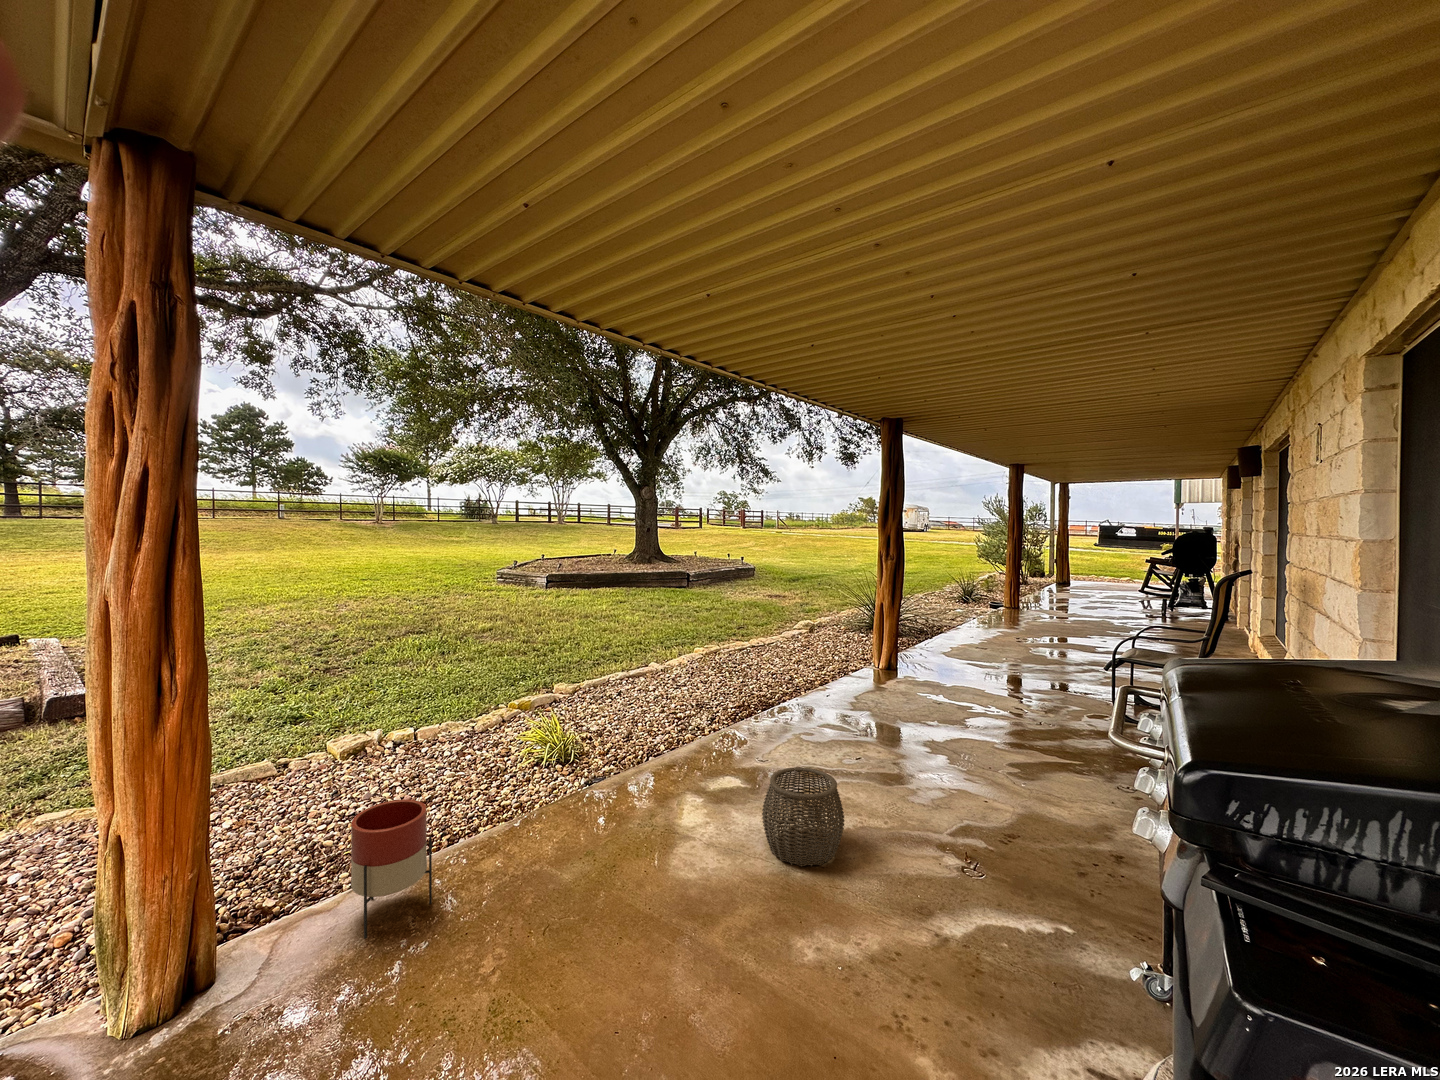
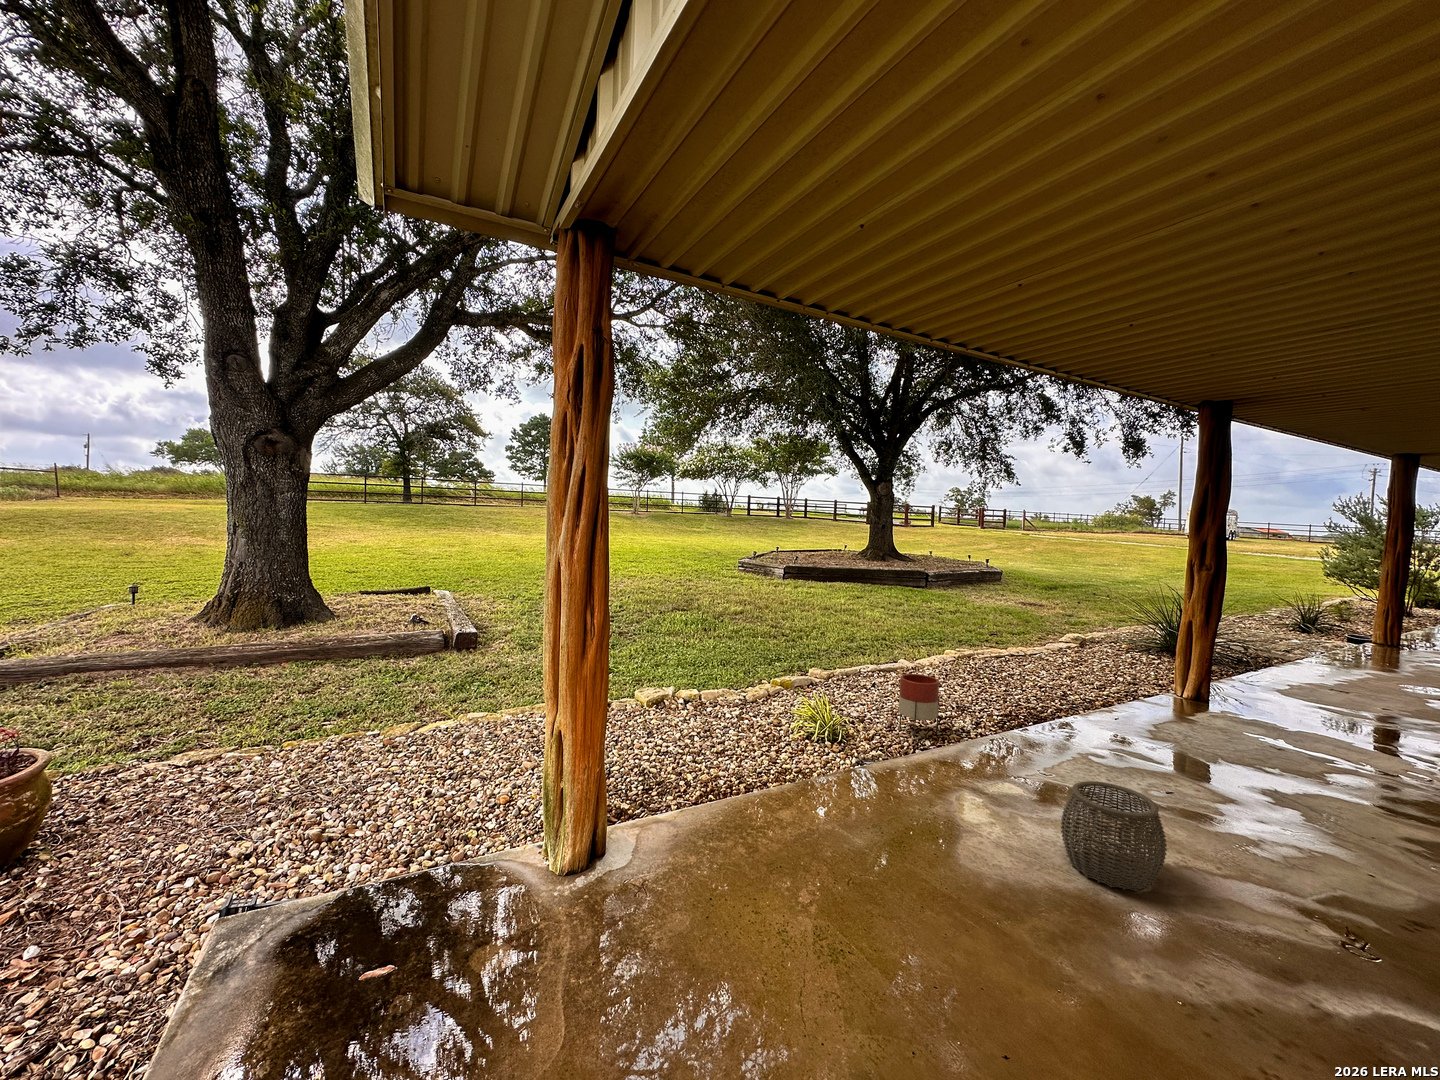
planter: present [351,800,432,939] -> present [899,674,940,740]

